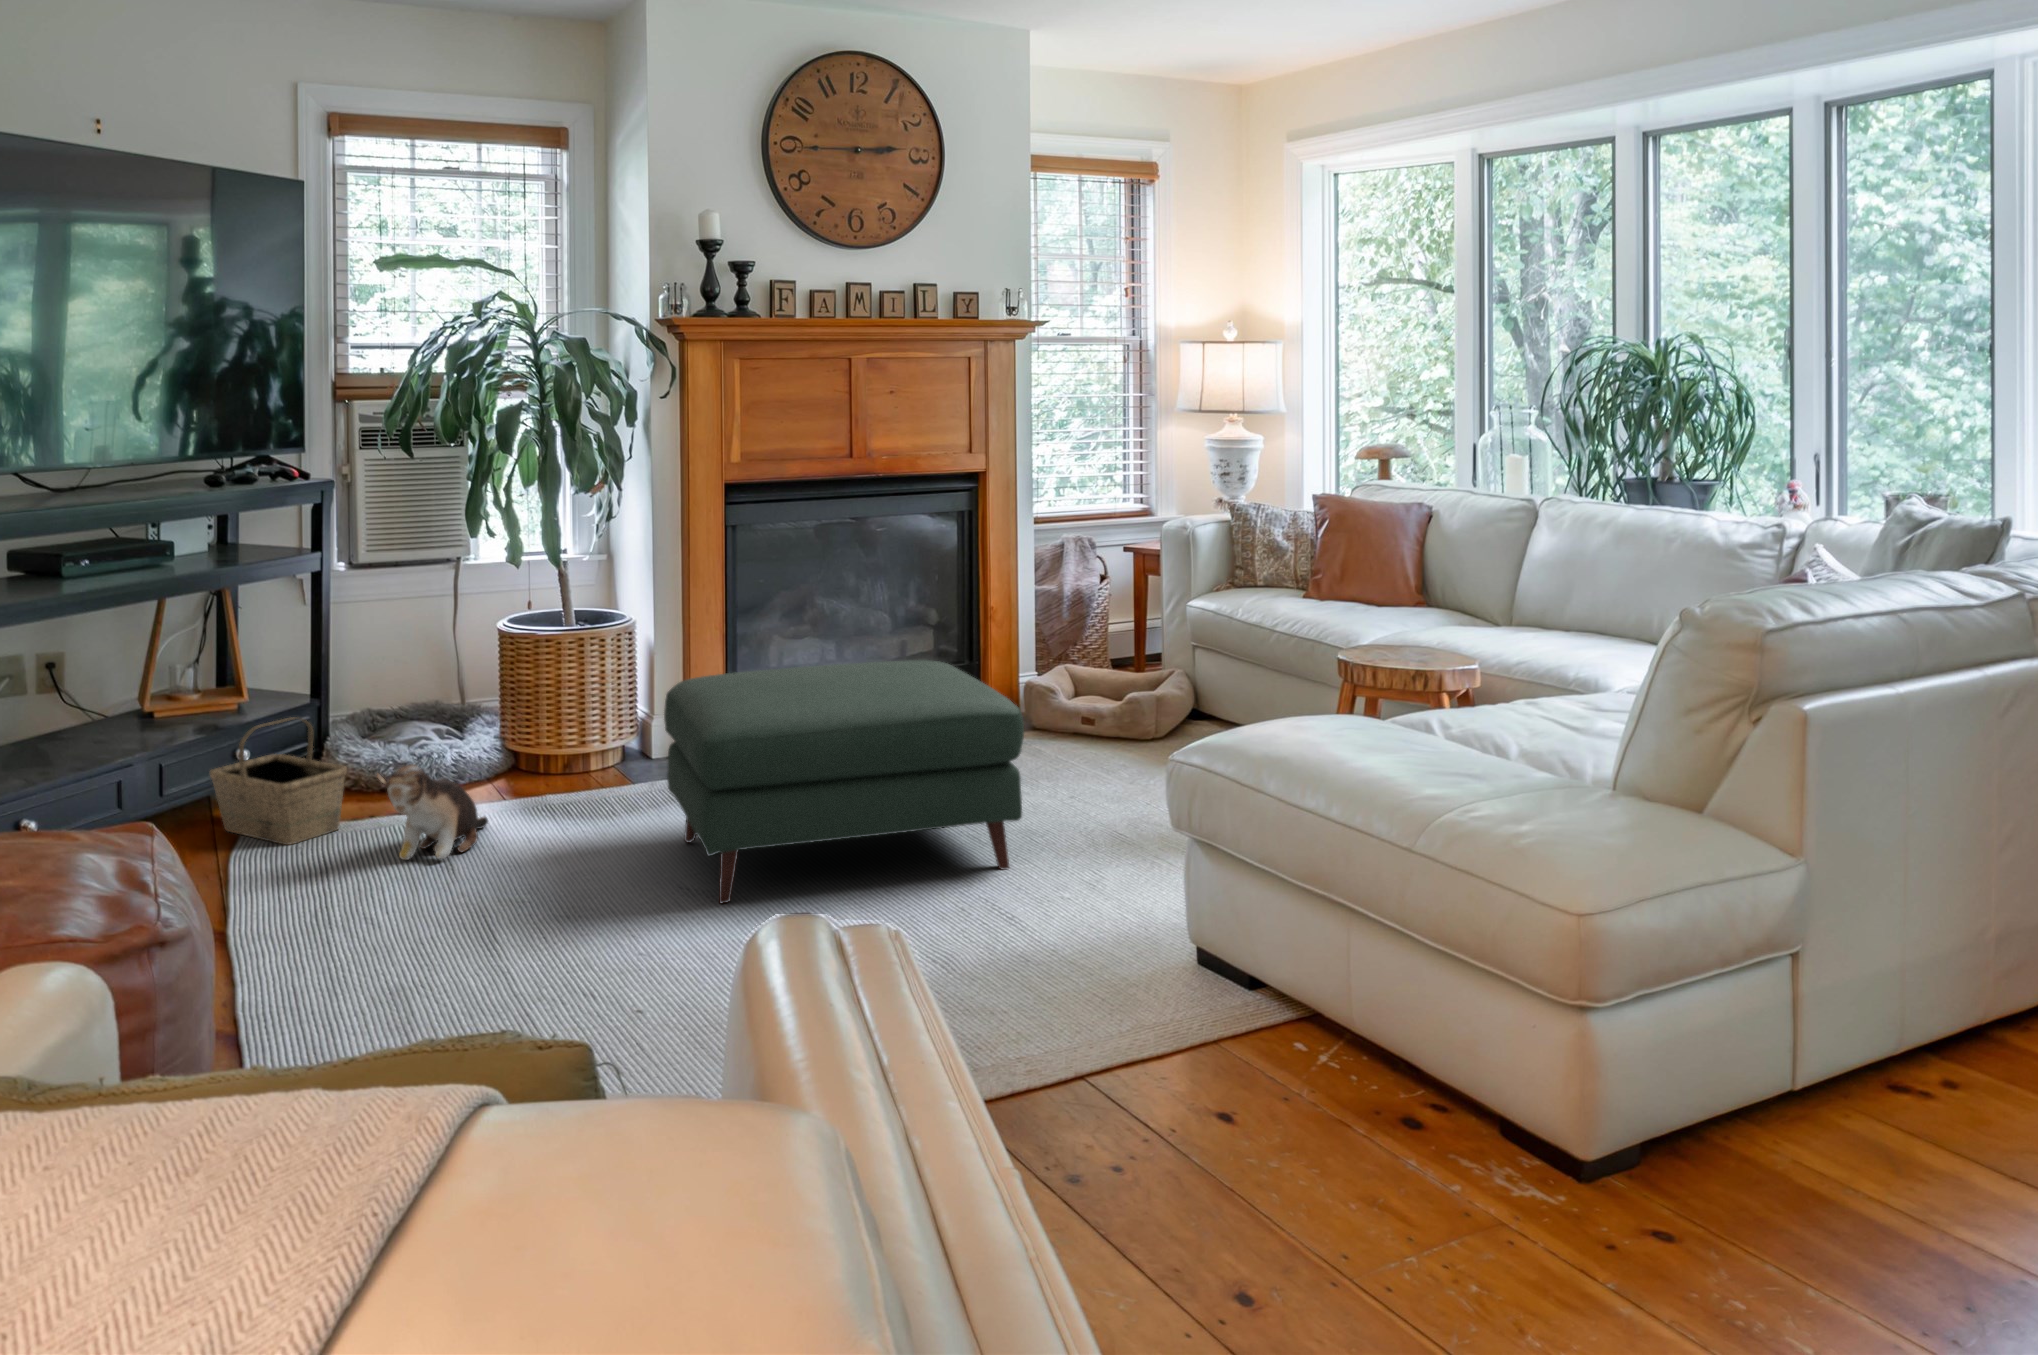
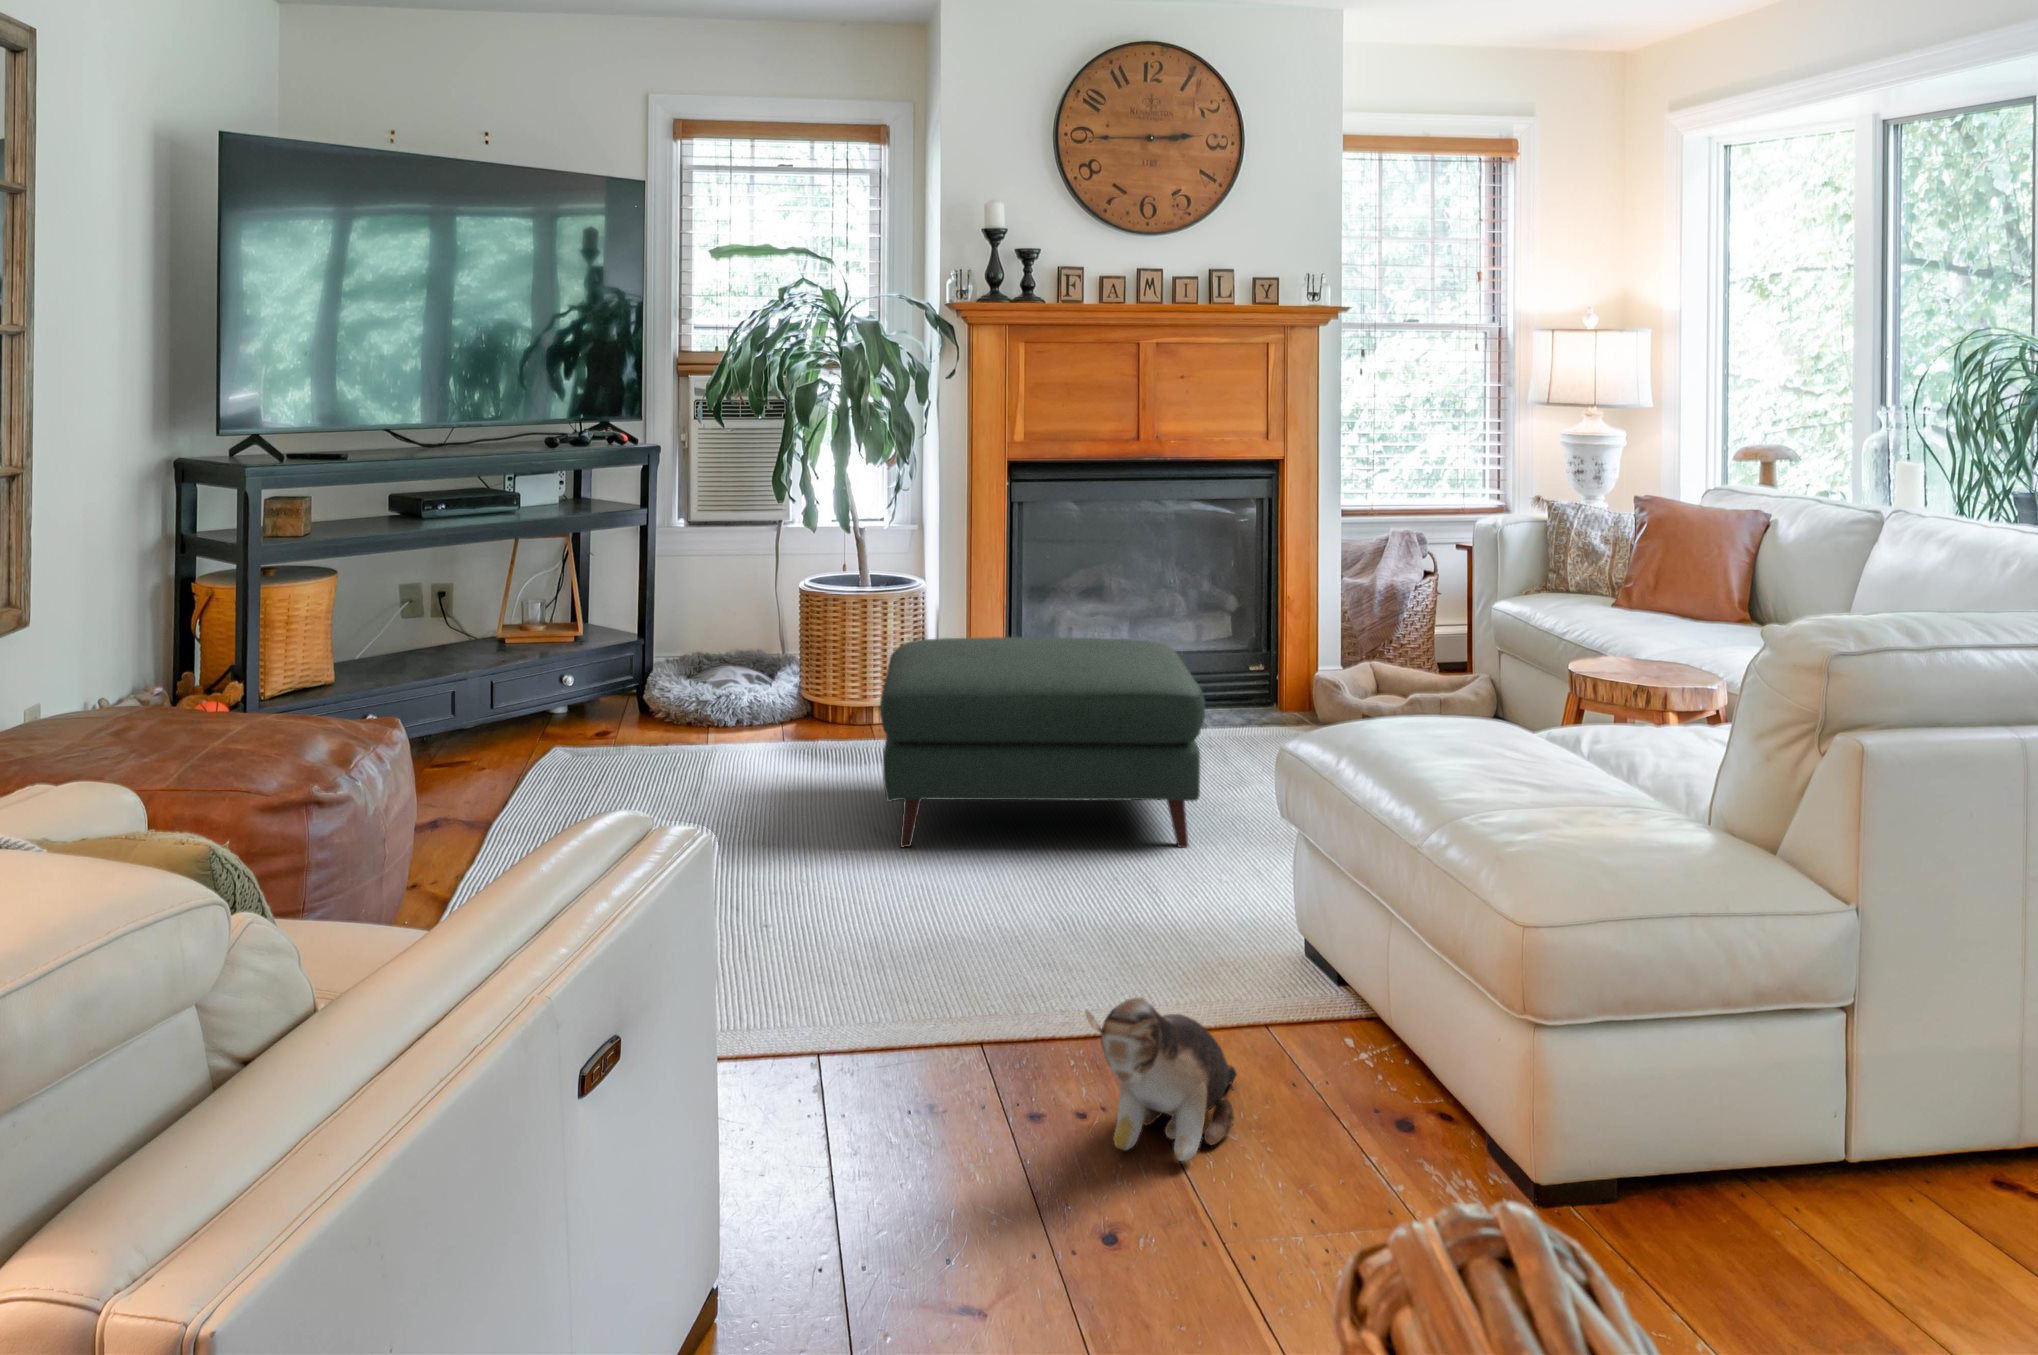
basket: present [210,717,347,845] -> none [531,651,638,761]
plush toy: present [377,765,488,860] -> present [1086,998,1236,1161]

